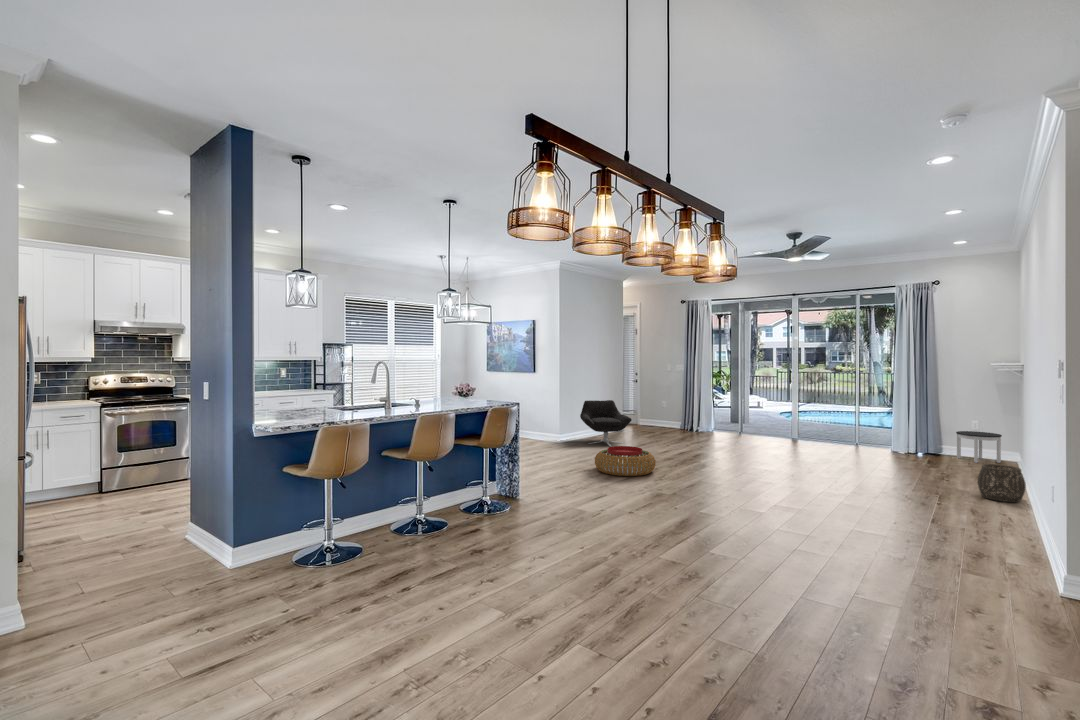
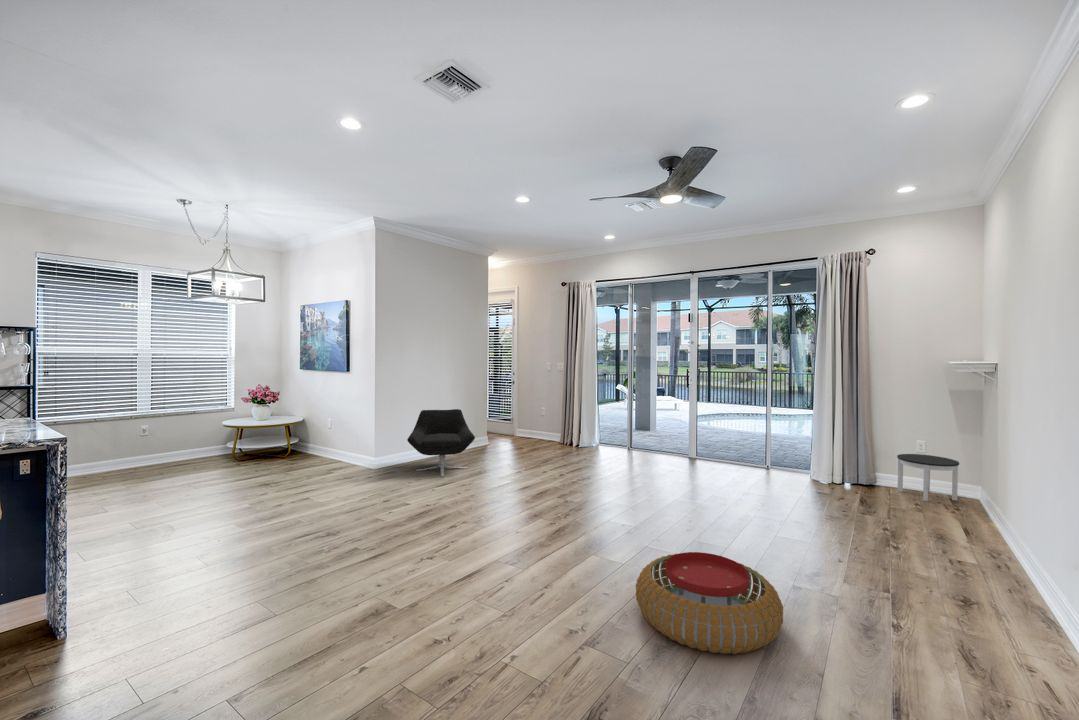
pouf: present [595,446,656,476] -> present [636,552,783,654]
woven basket: present [978,464,1026,502] -> none [960,540,1052,618]

